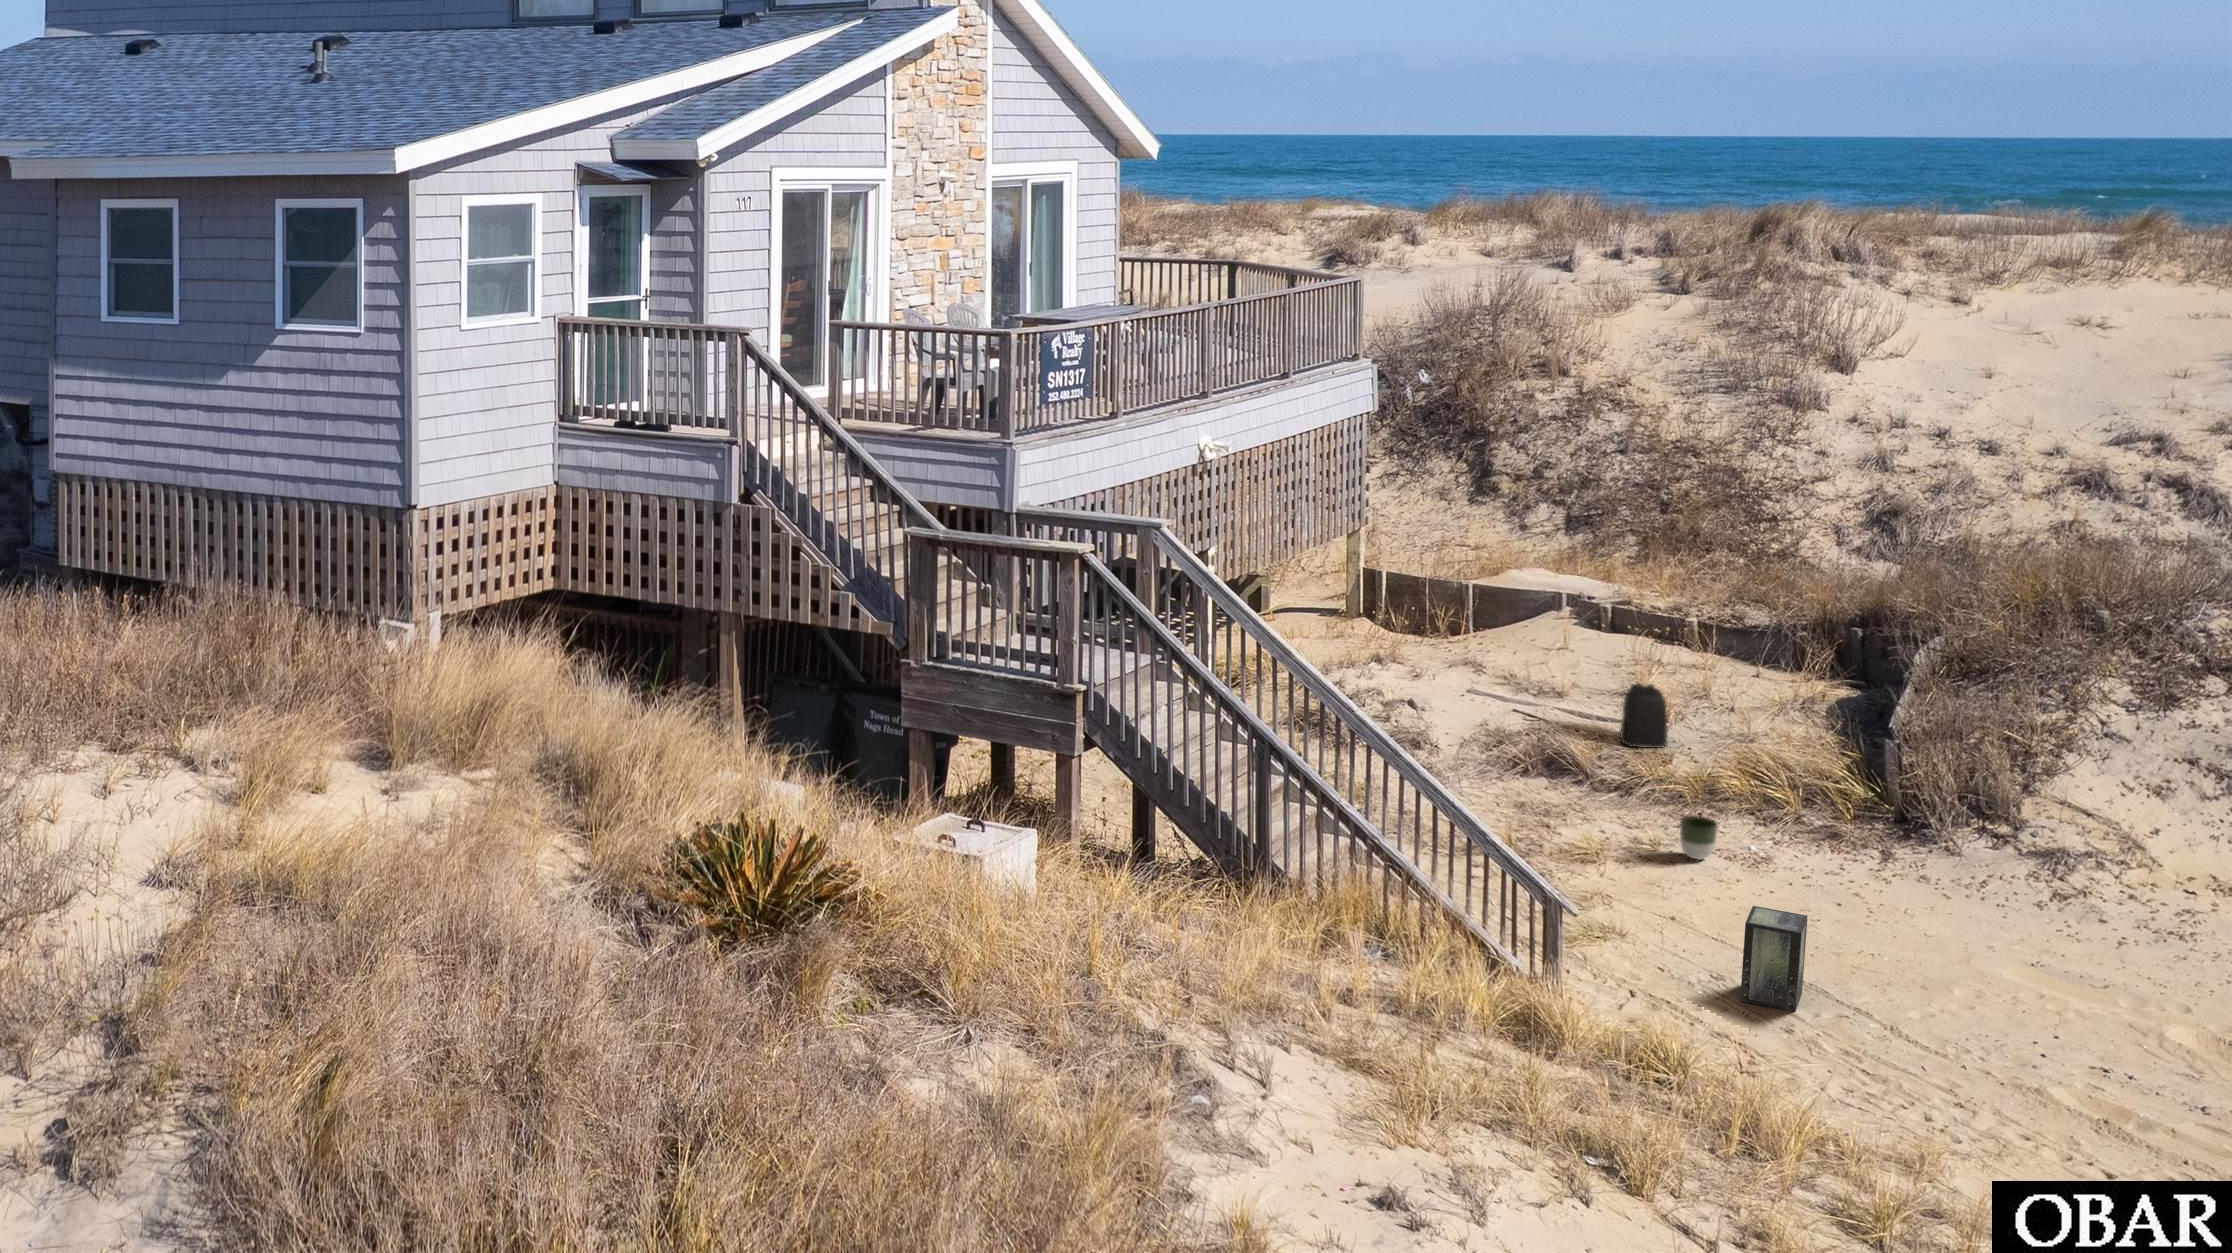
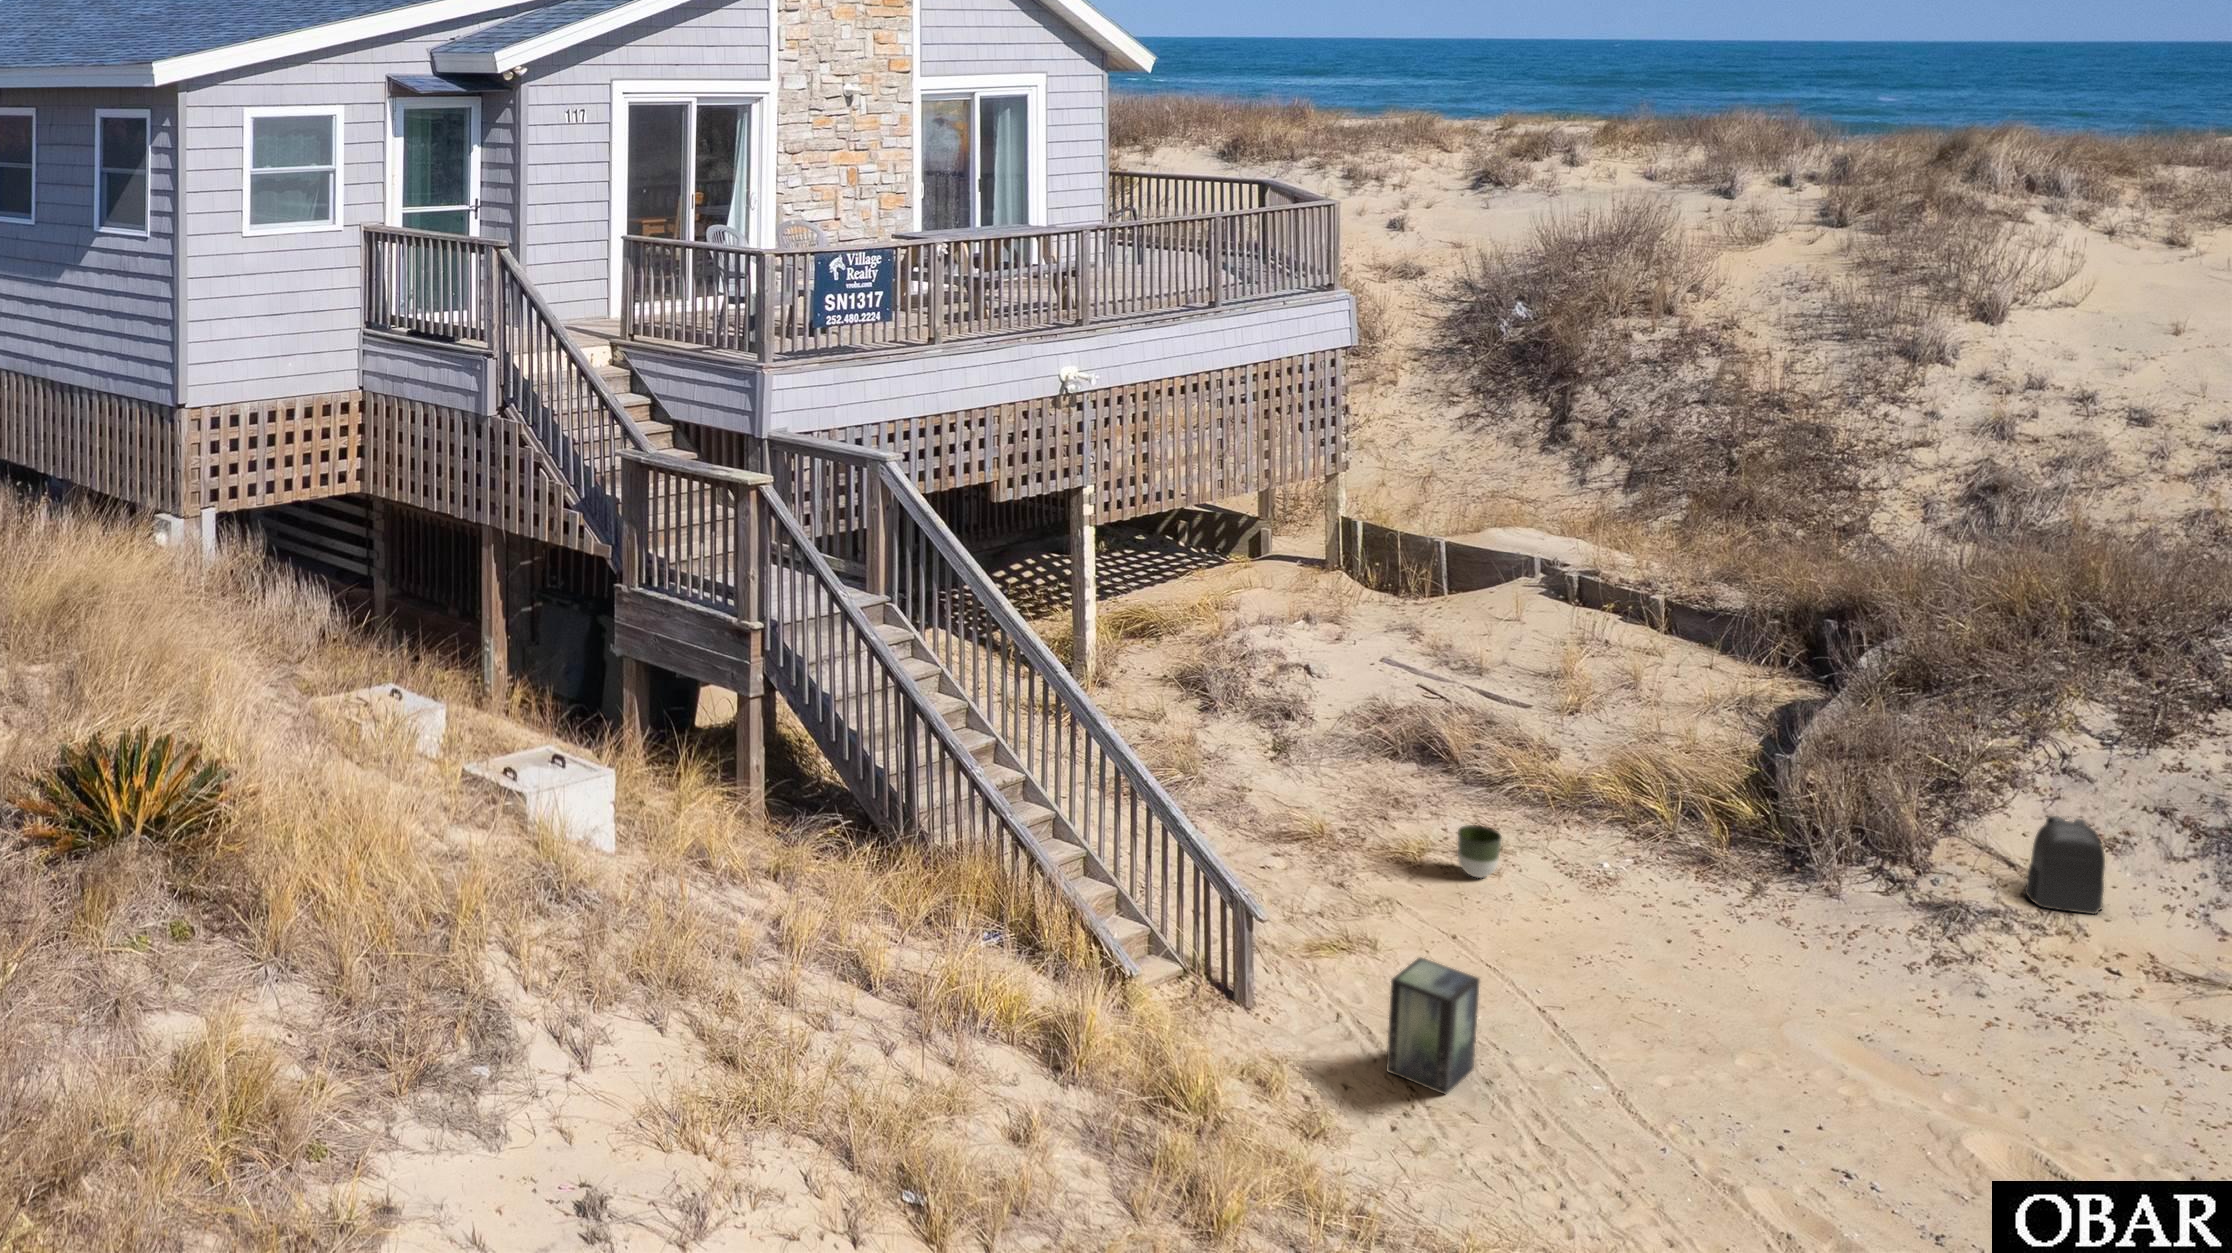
backpack: present [1620,684,1667,748] -> present [2025,816,2105,914]

